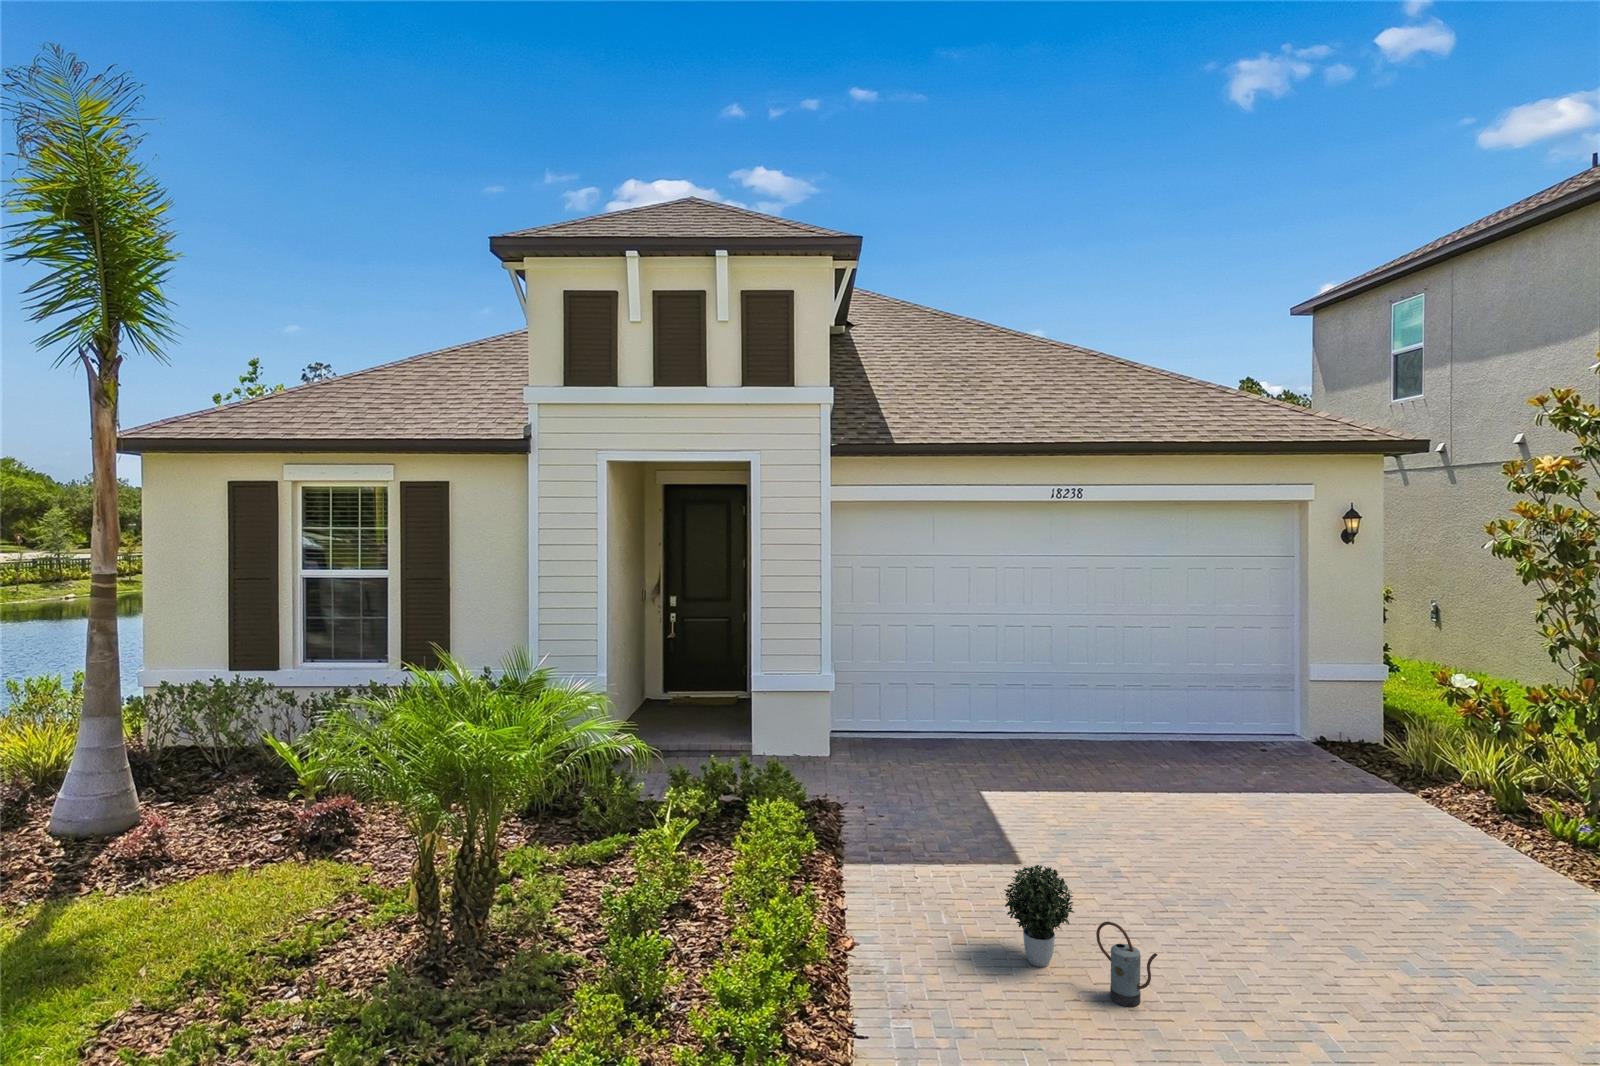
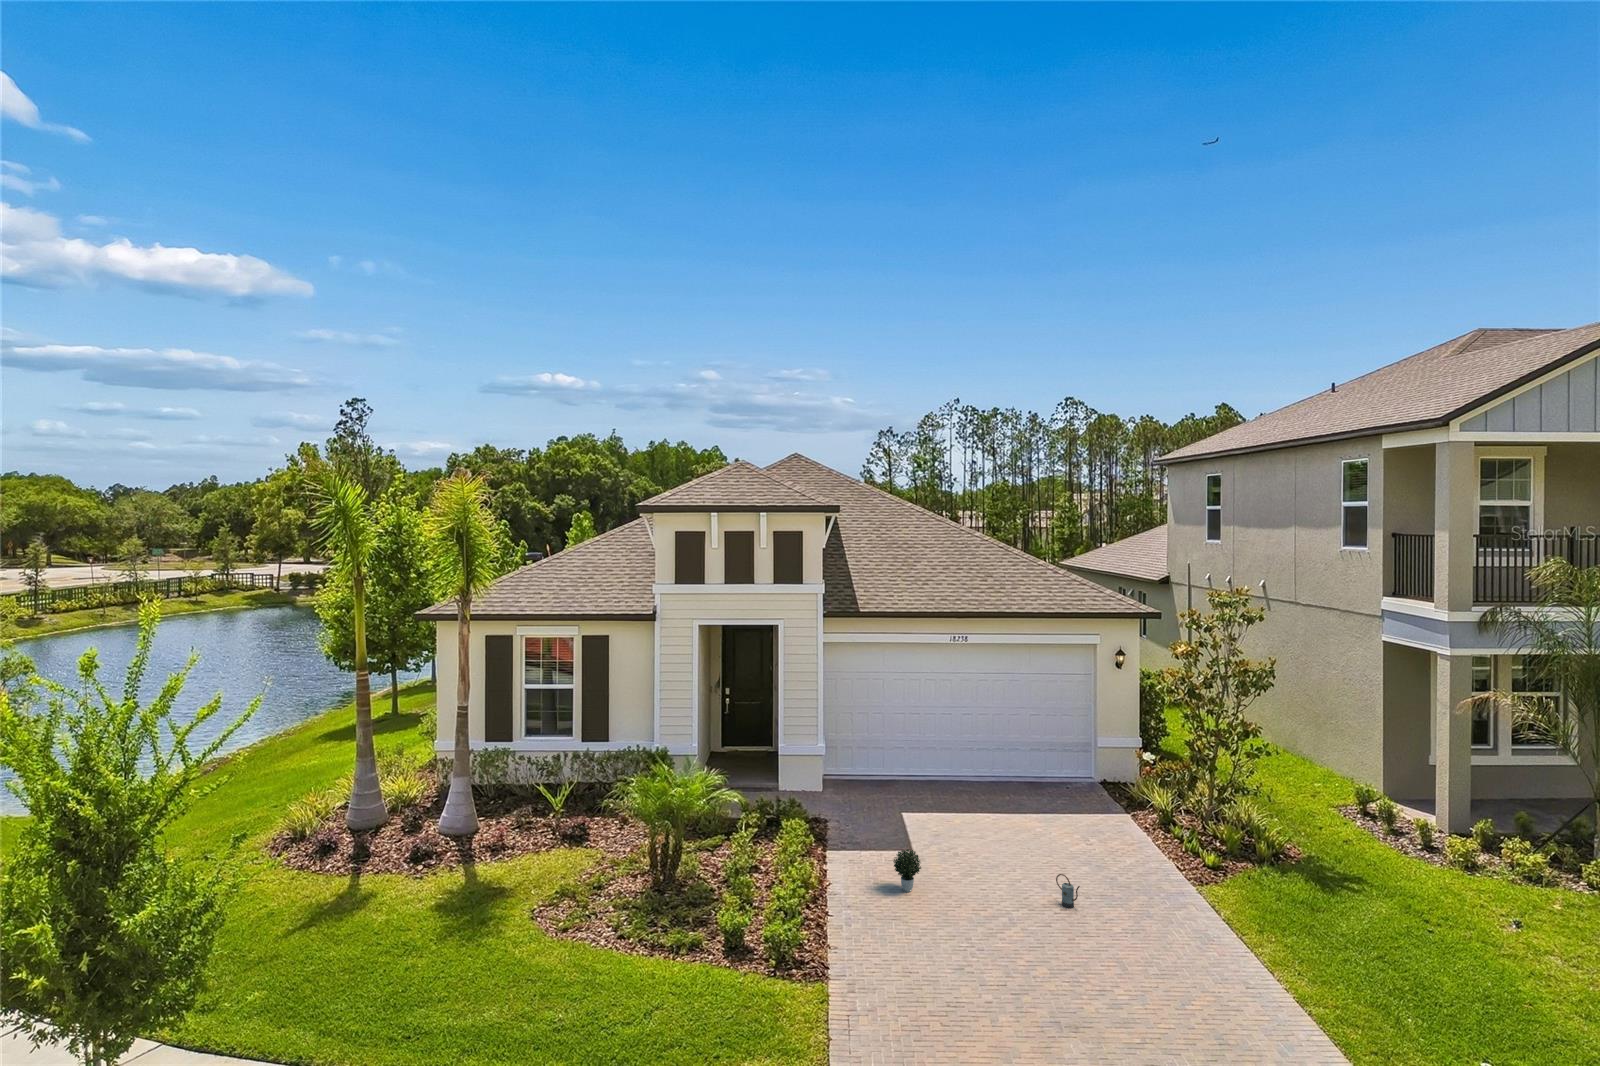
watering can: present [1096,922,1158,1007] -> present [1056,874,1080,908]

